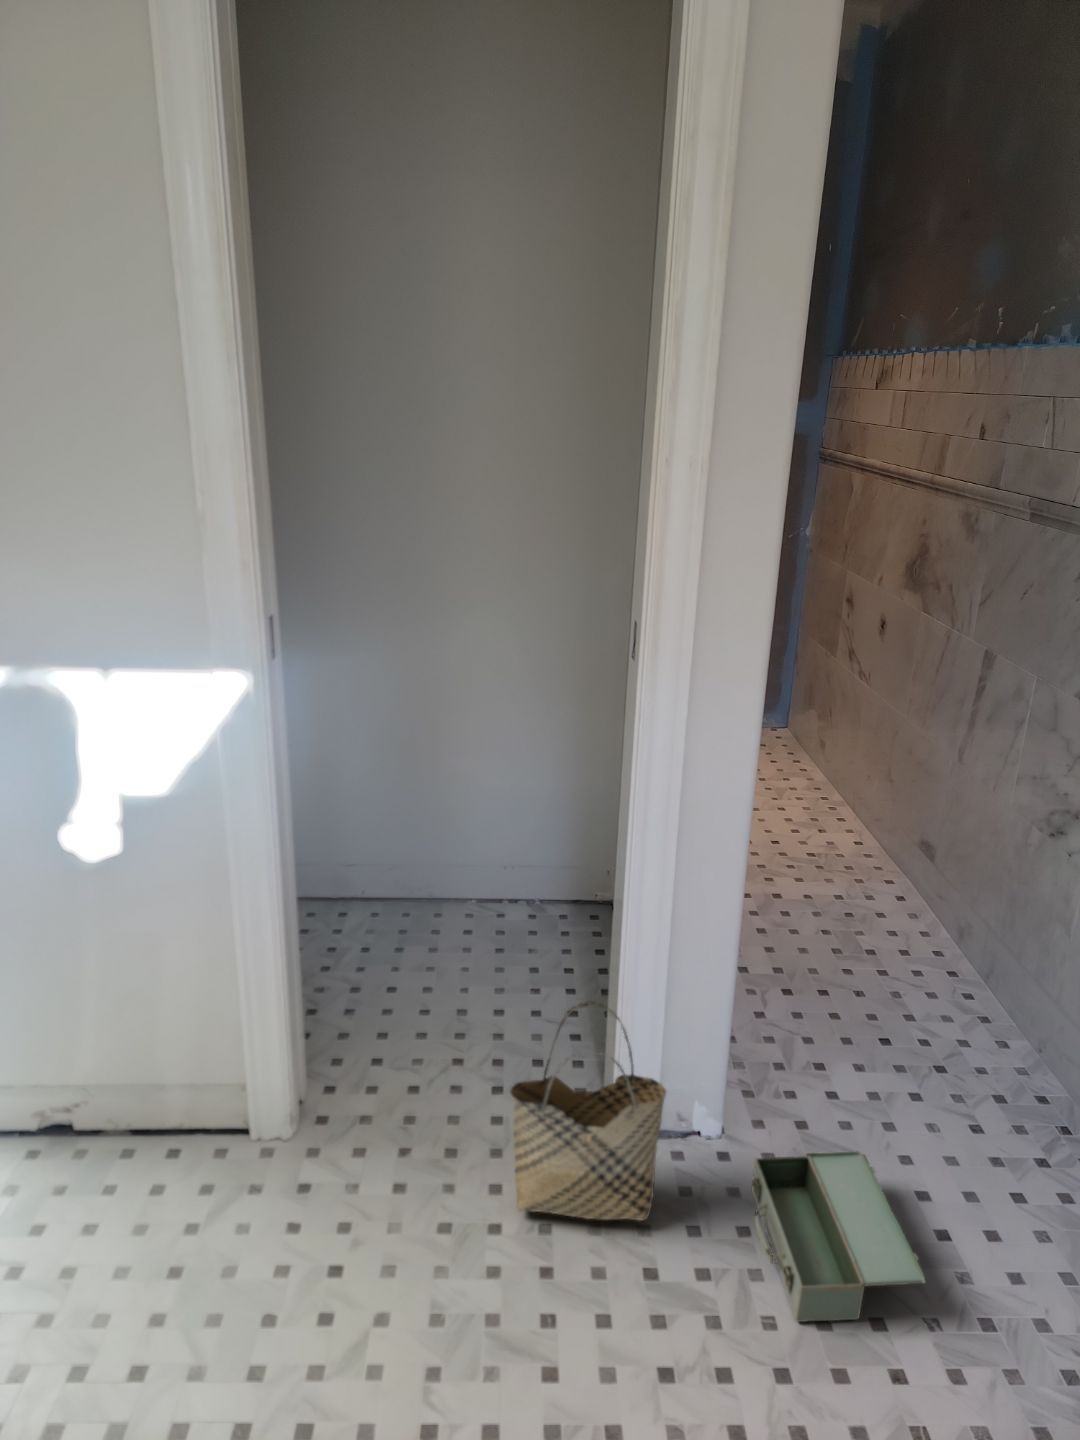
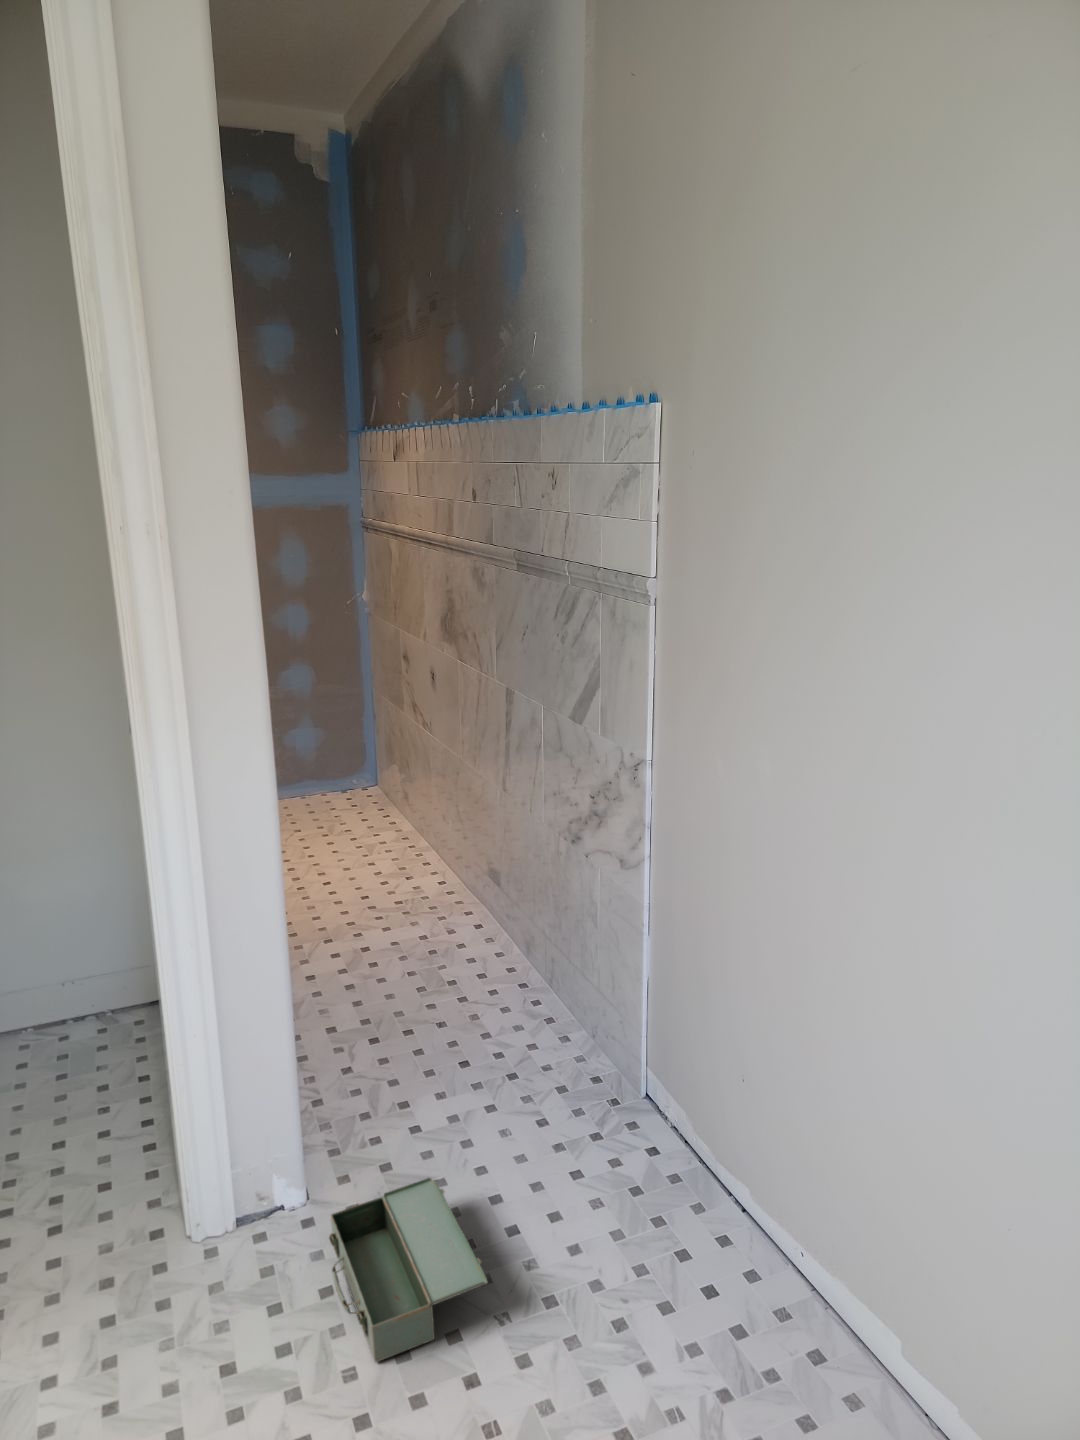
woven basket: present [510,1001,666,1221] -> none [49,1103,227,1349]

